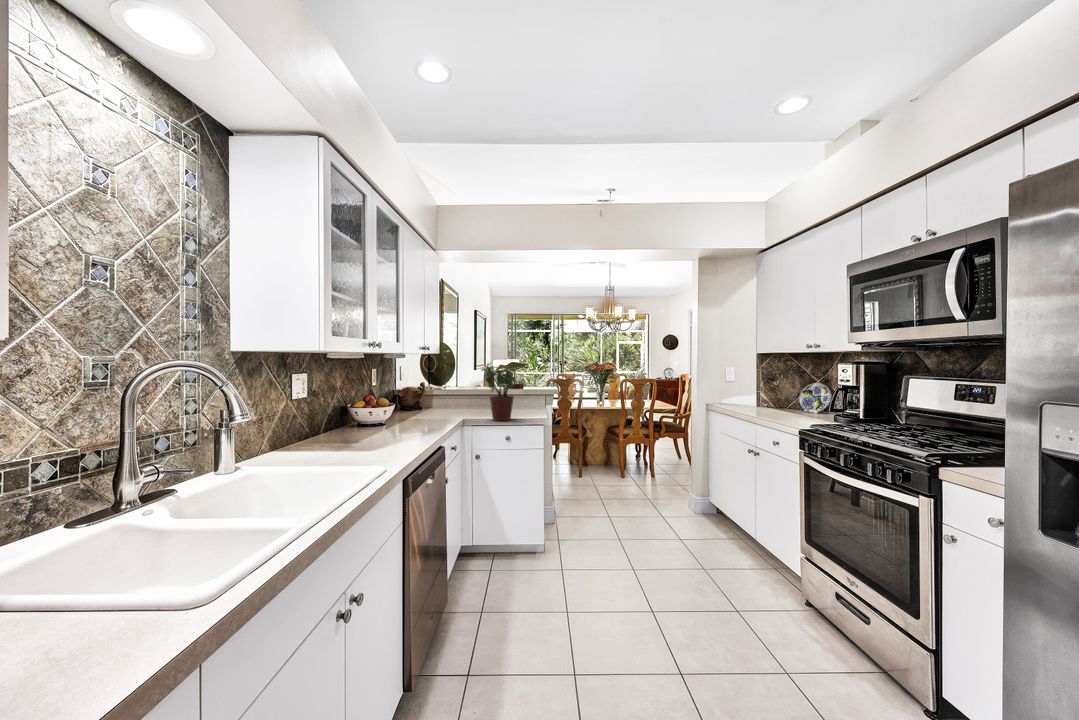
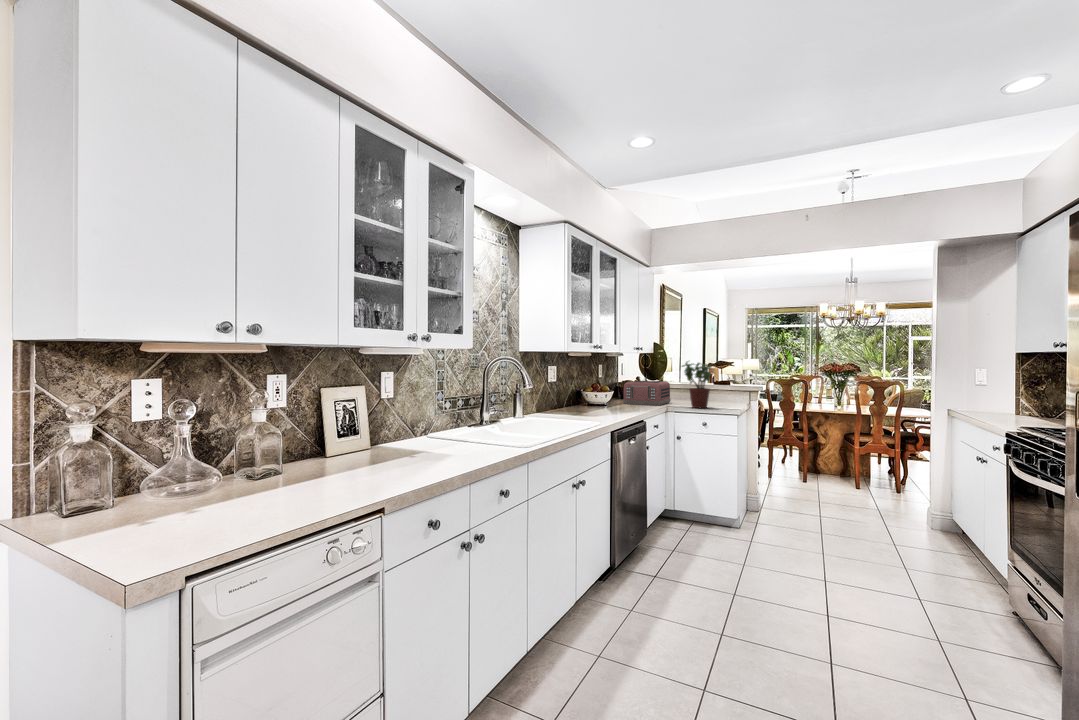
toaster: none [405,388,463,419] -> present [623,381,671,405]

